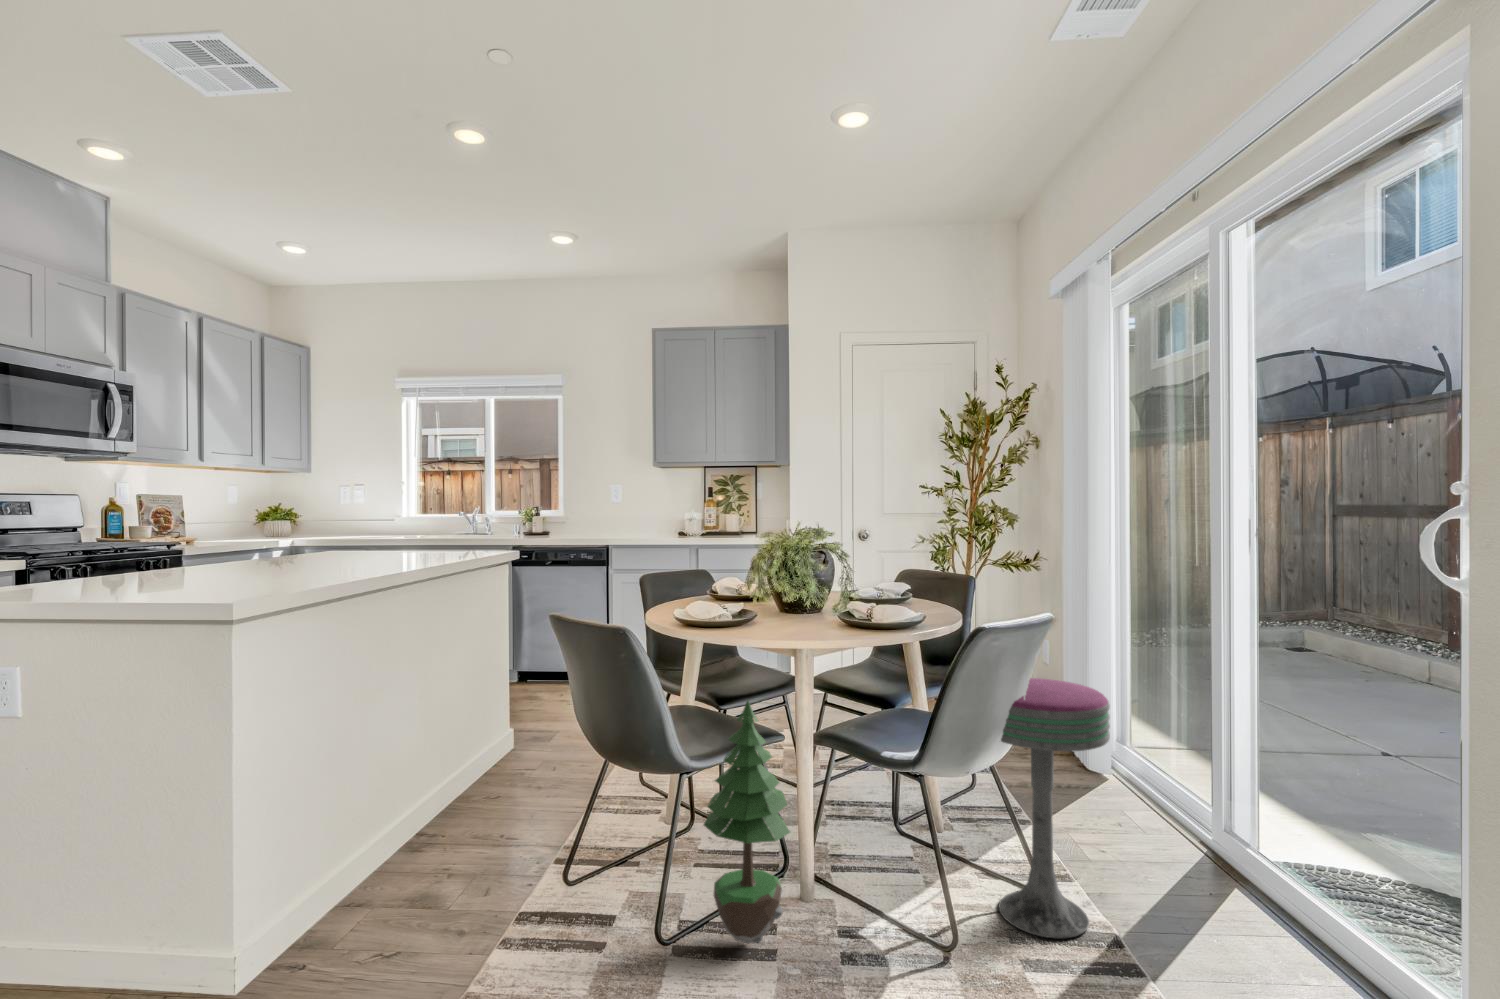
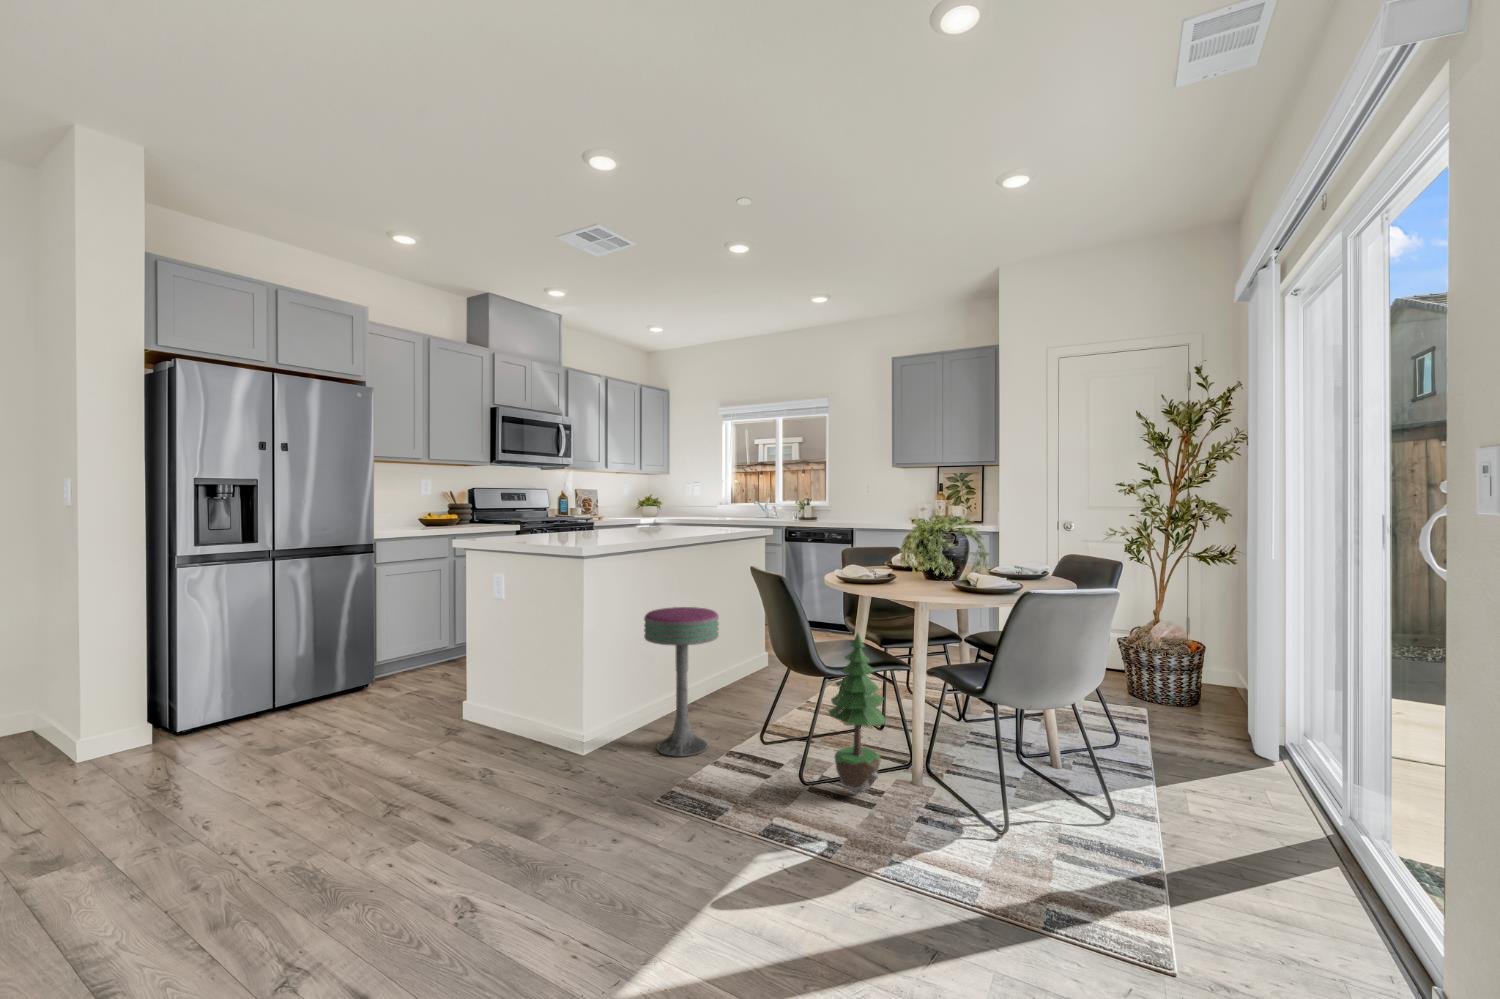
bar stool: present [999,678,1110,939] -> present [644,607,719,757]

